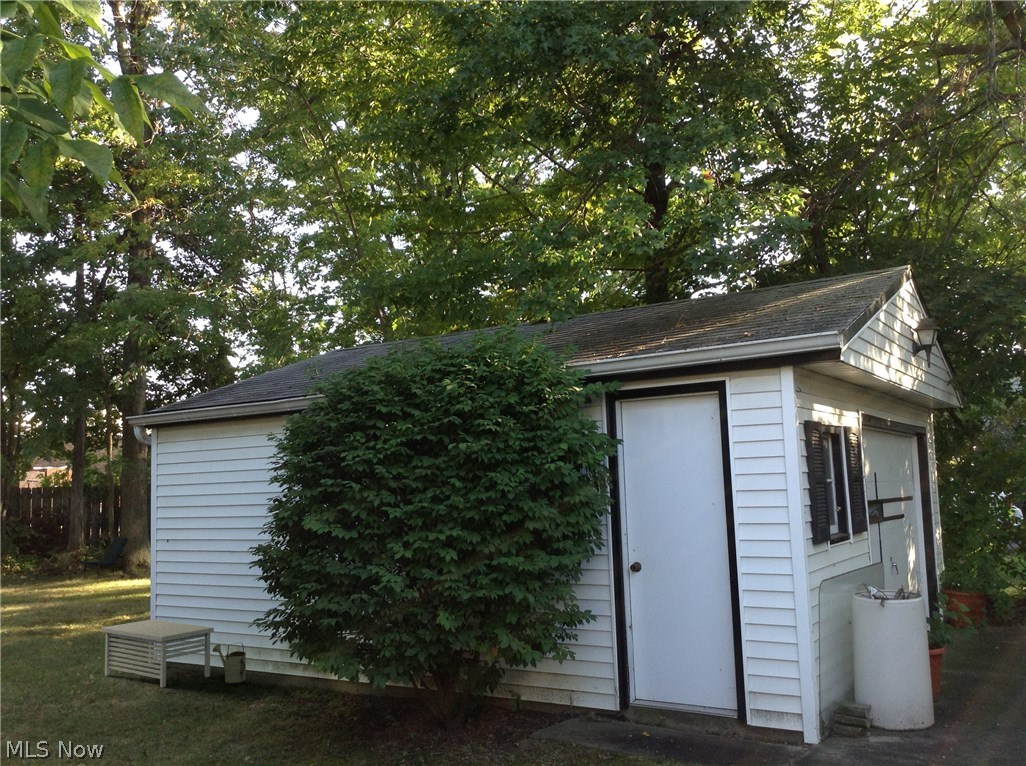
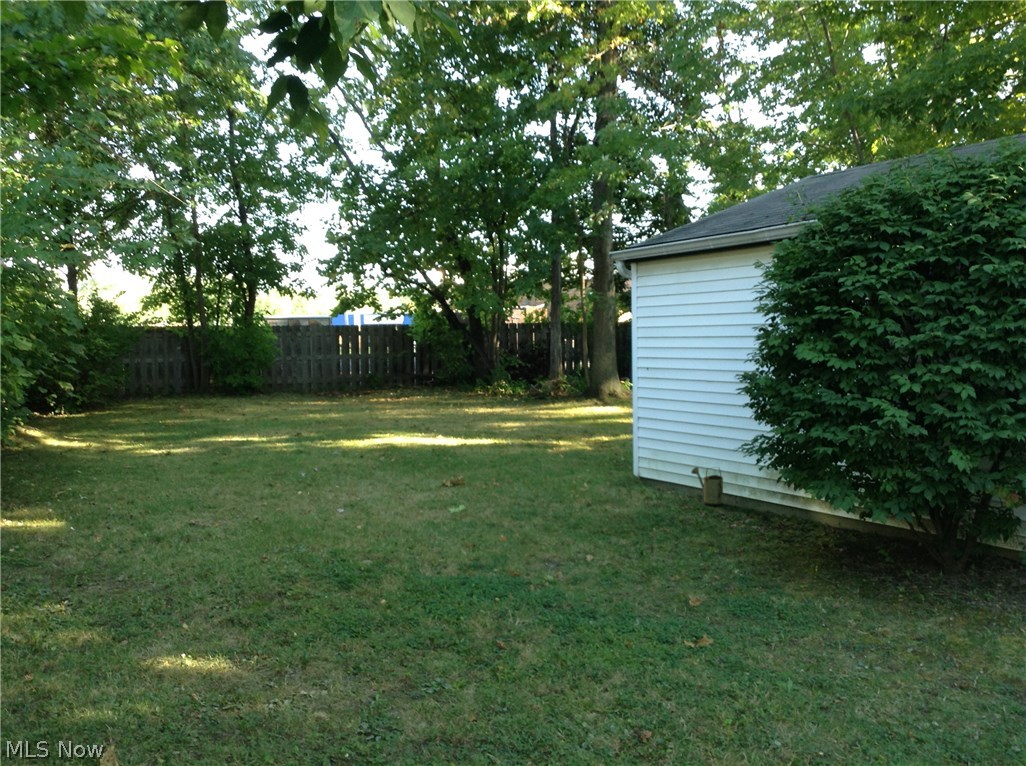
lounge chair: present [80,537,128,579] -> none [560,368,599,405]
storage bench: present [102,619,214,687] -> none [593,440,692,500]

